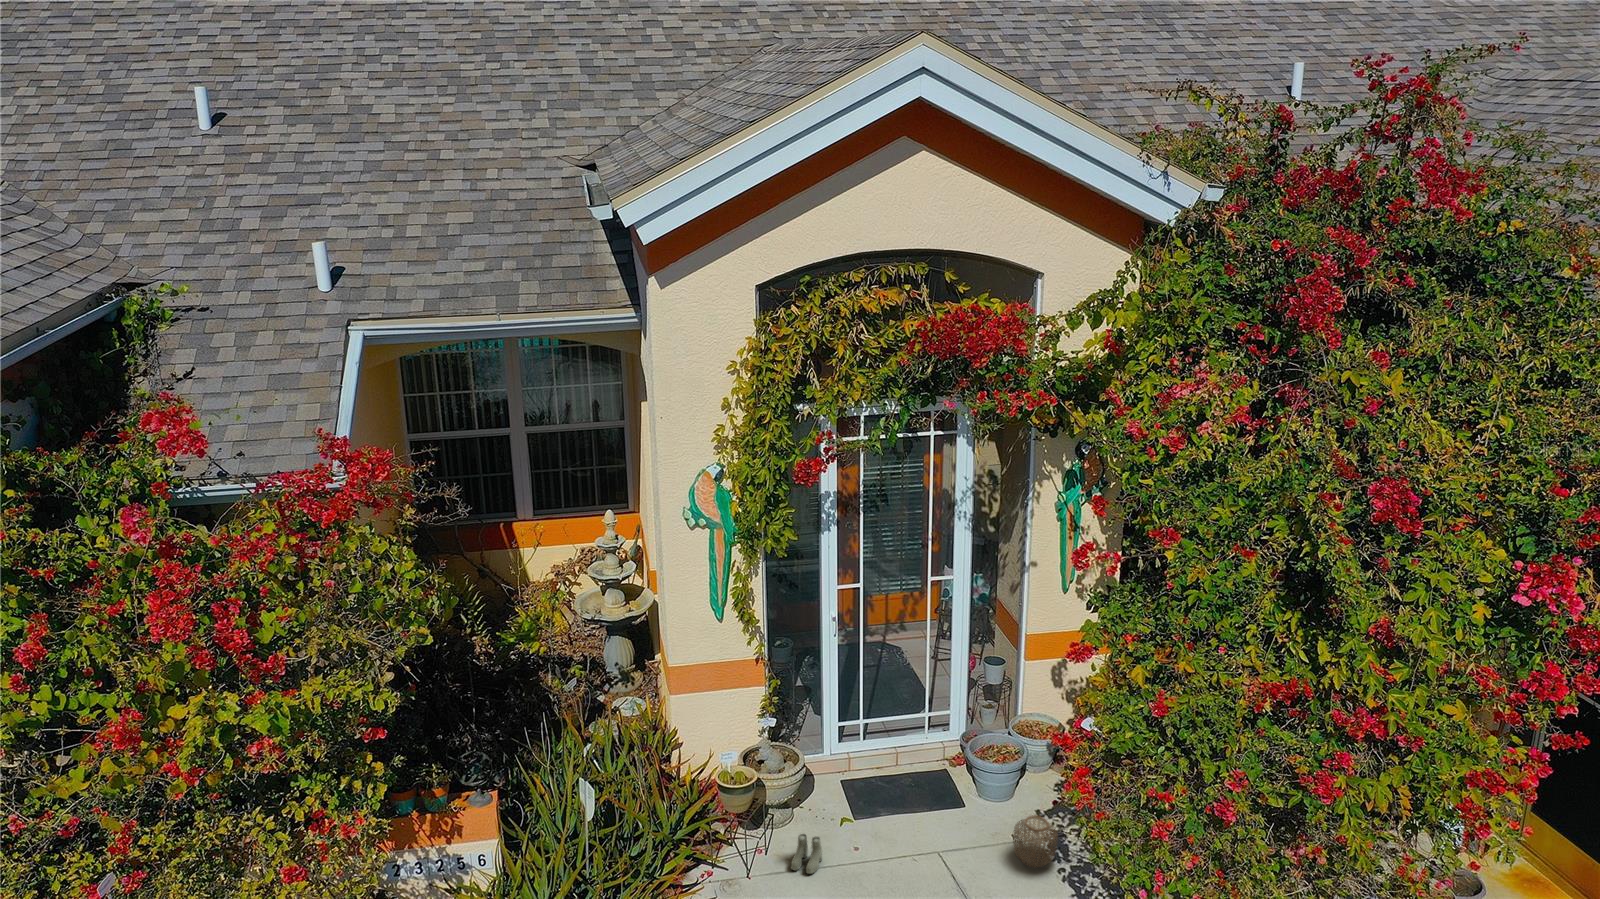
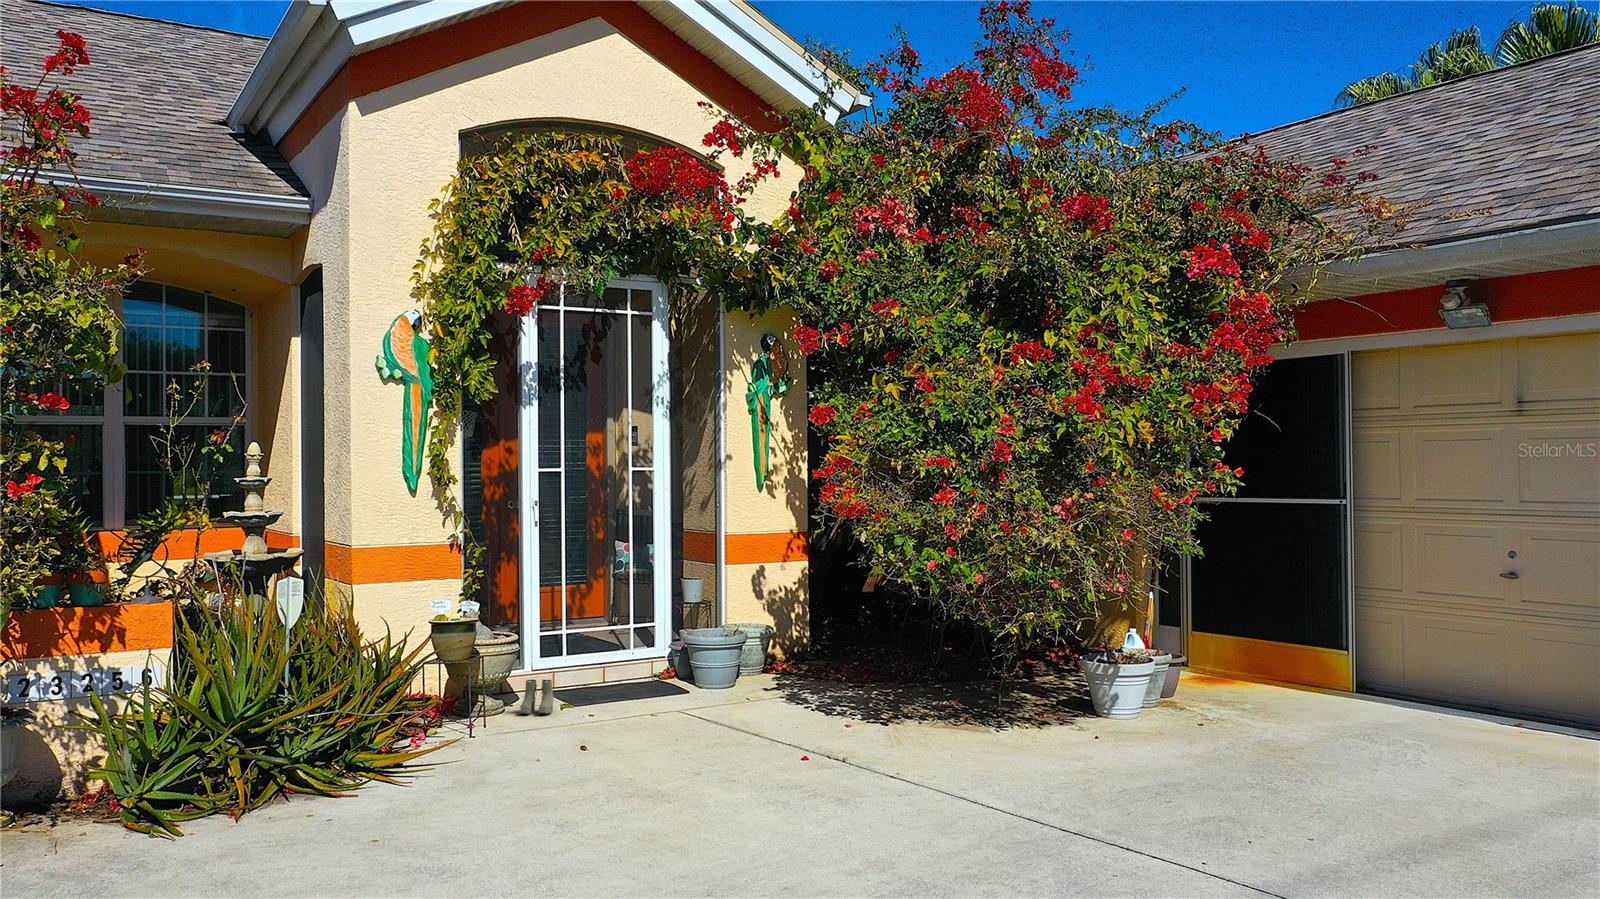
woven basket: present [1013,815,1058,867] -> none [751,649,797,700]

